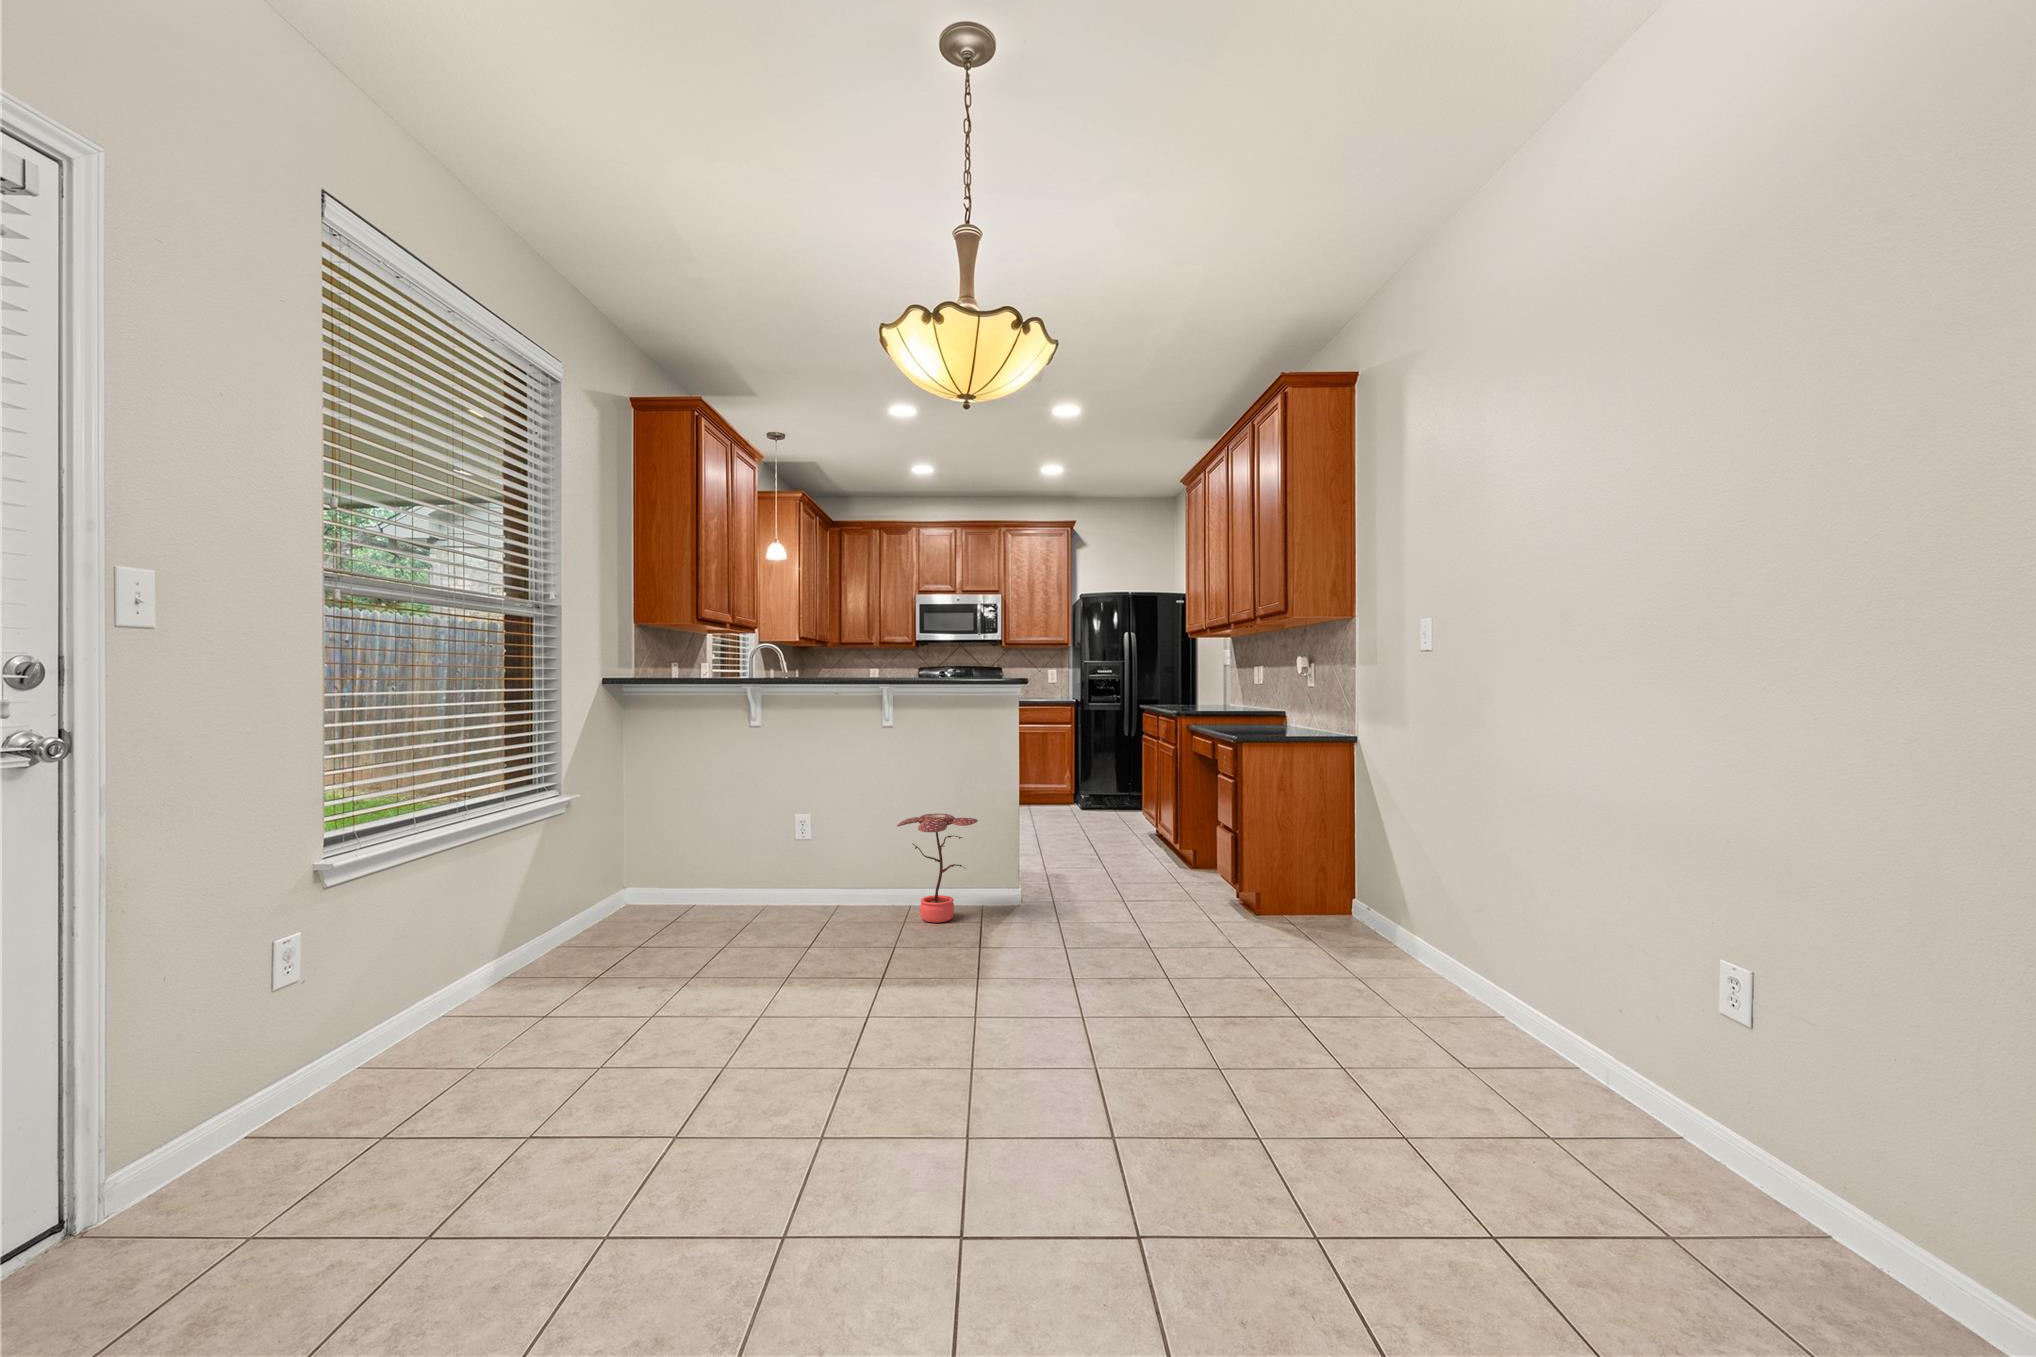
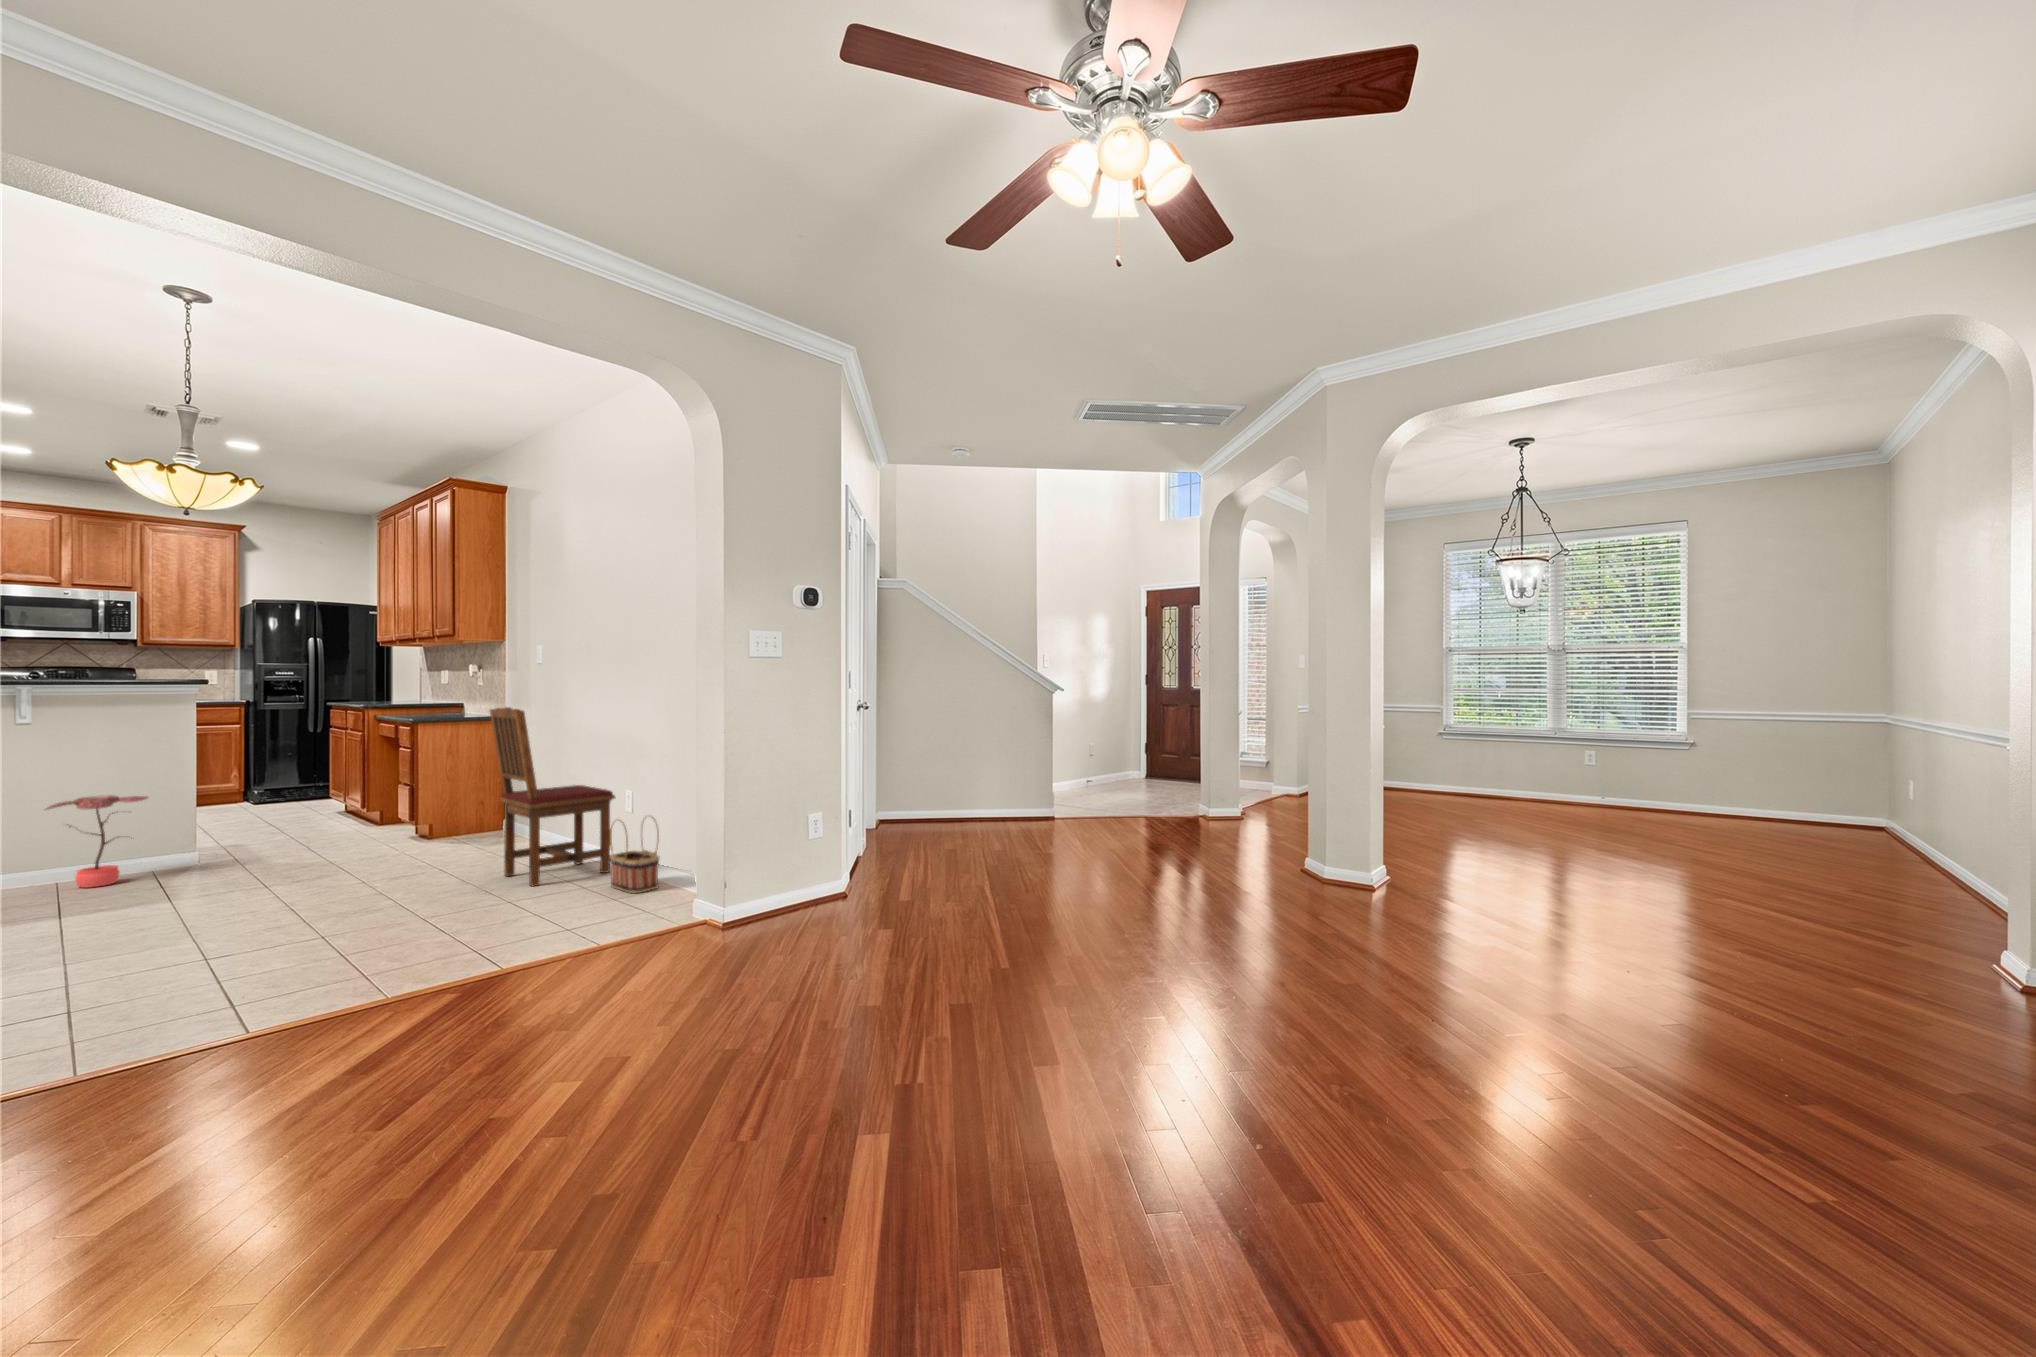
dining chair: none [1380,735,1656,1129] -> present [490,707,616,886]
basket: none [1695,1050,1886,1297] -> present [610,817,659,893]

